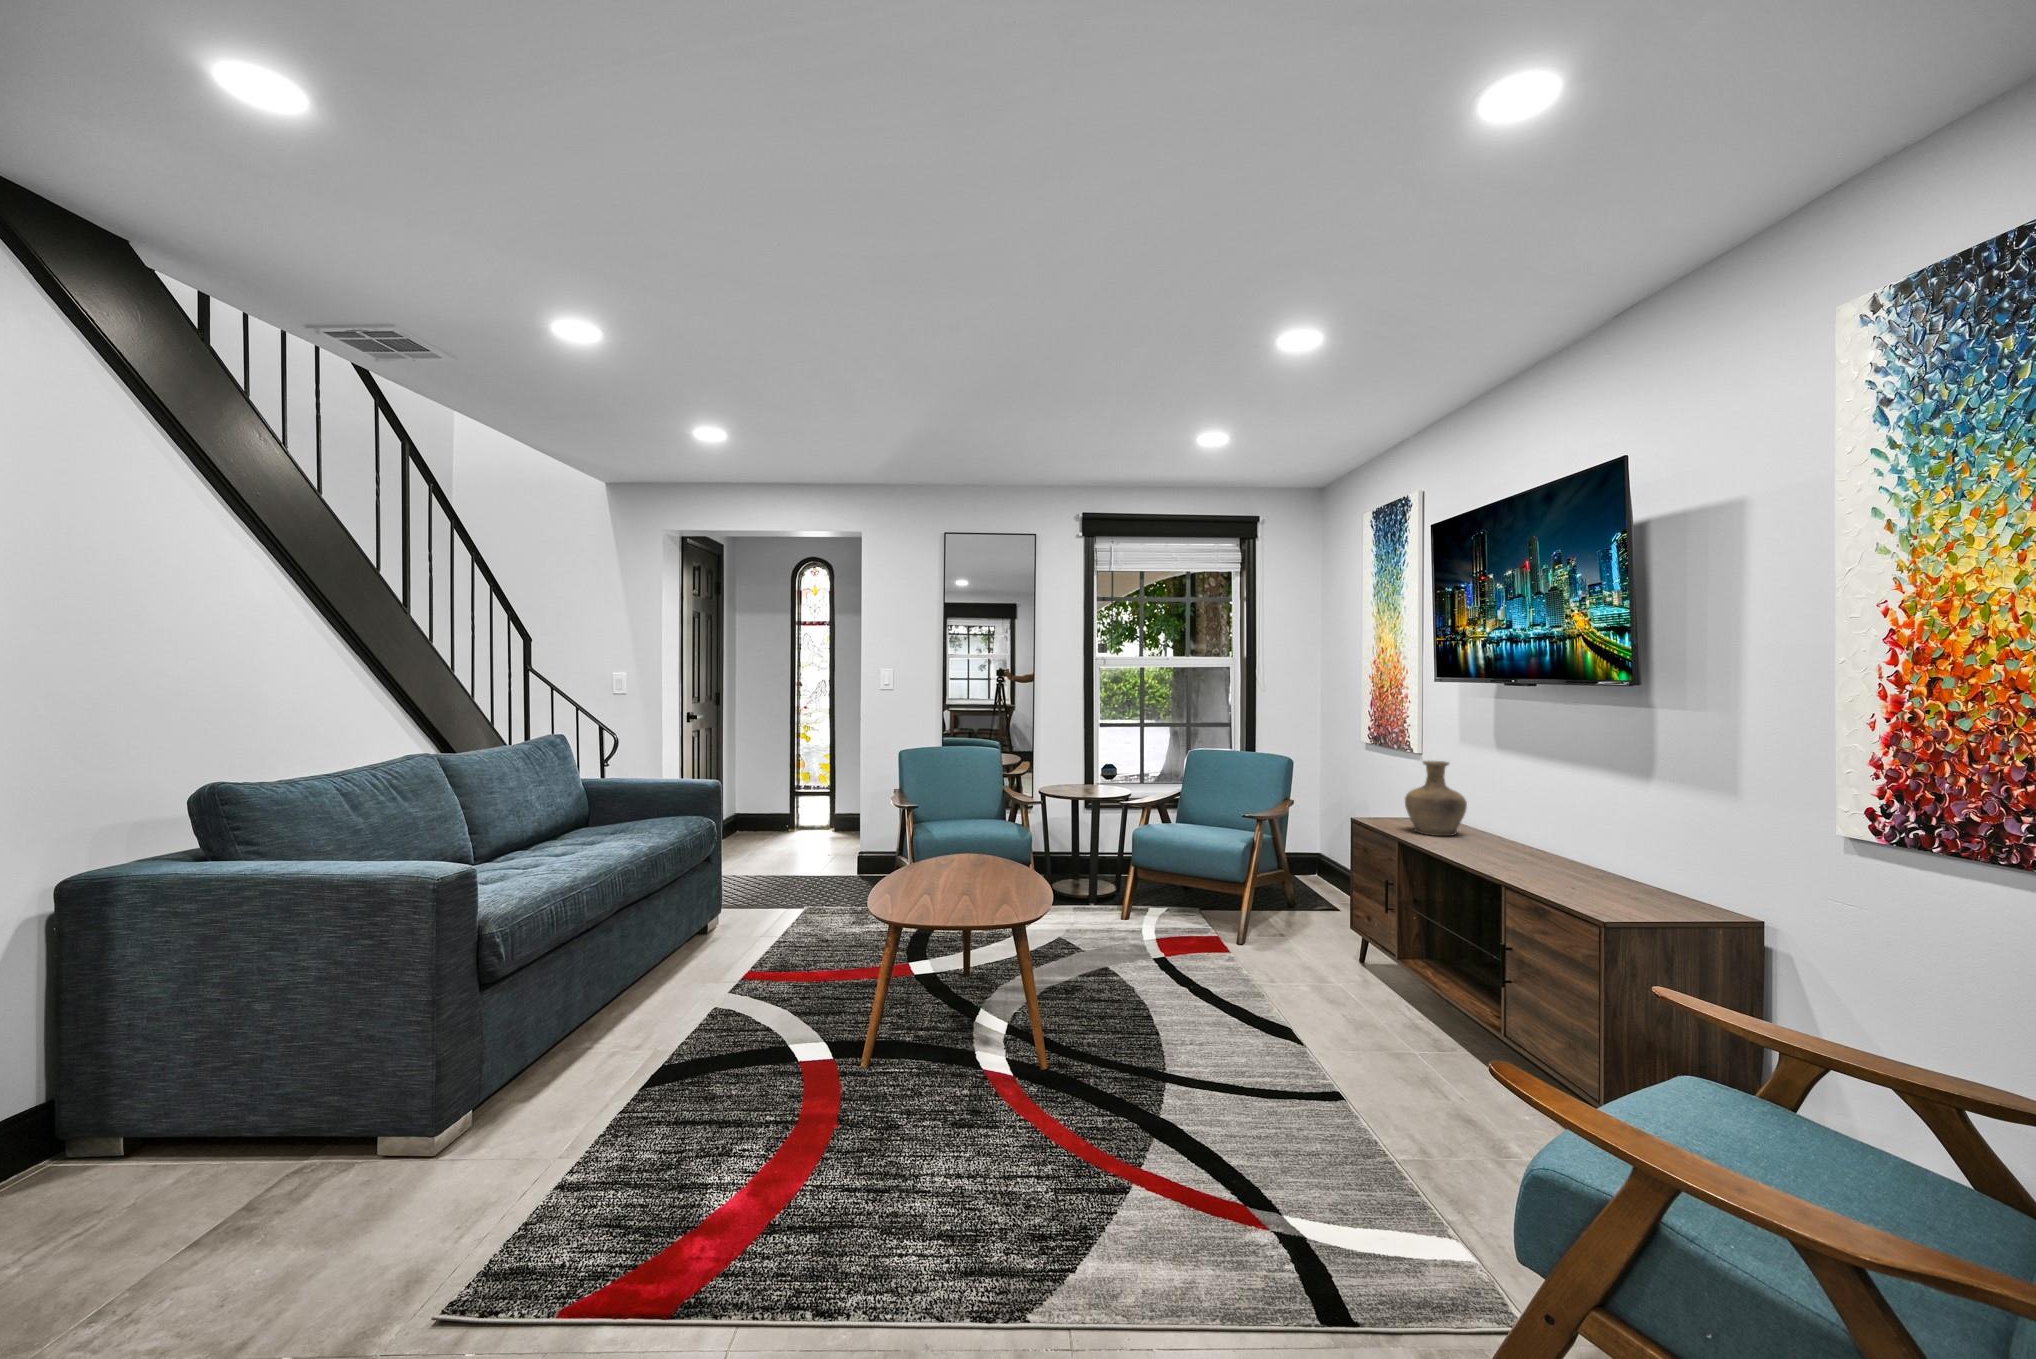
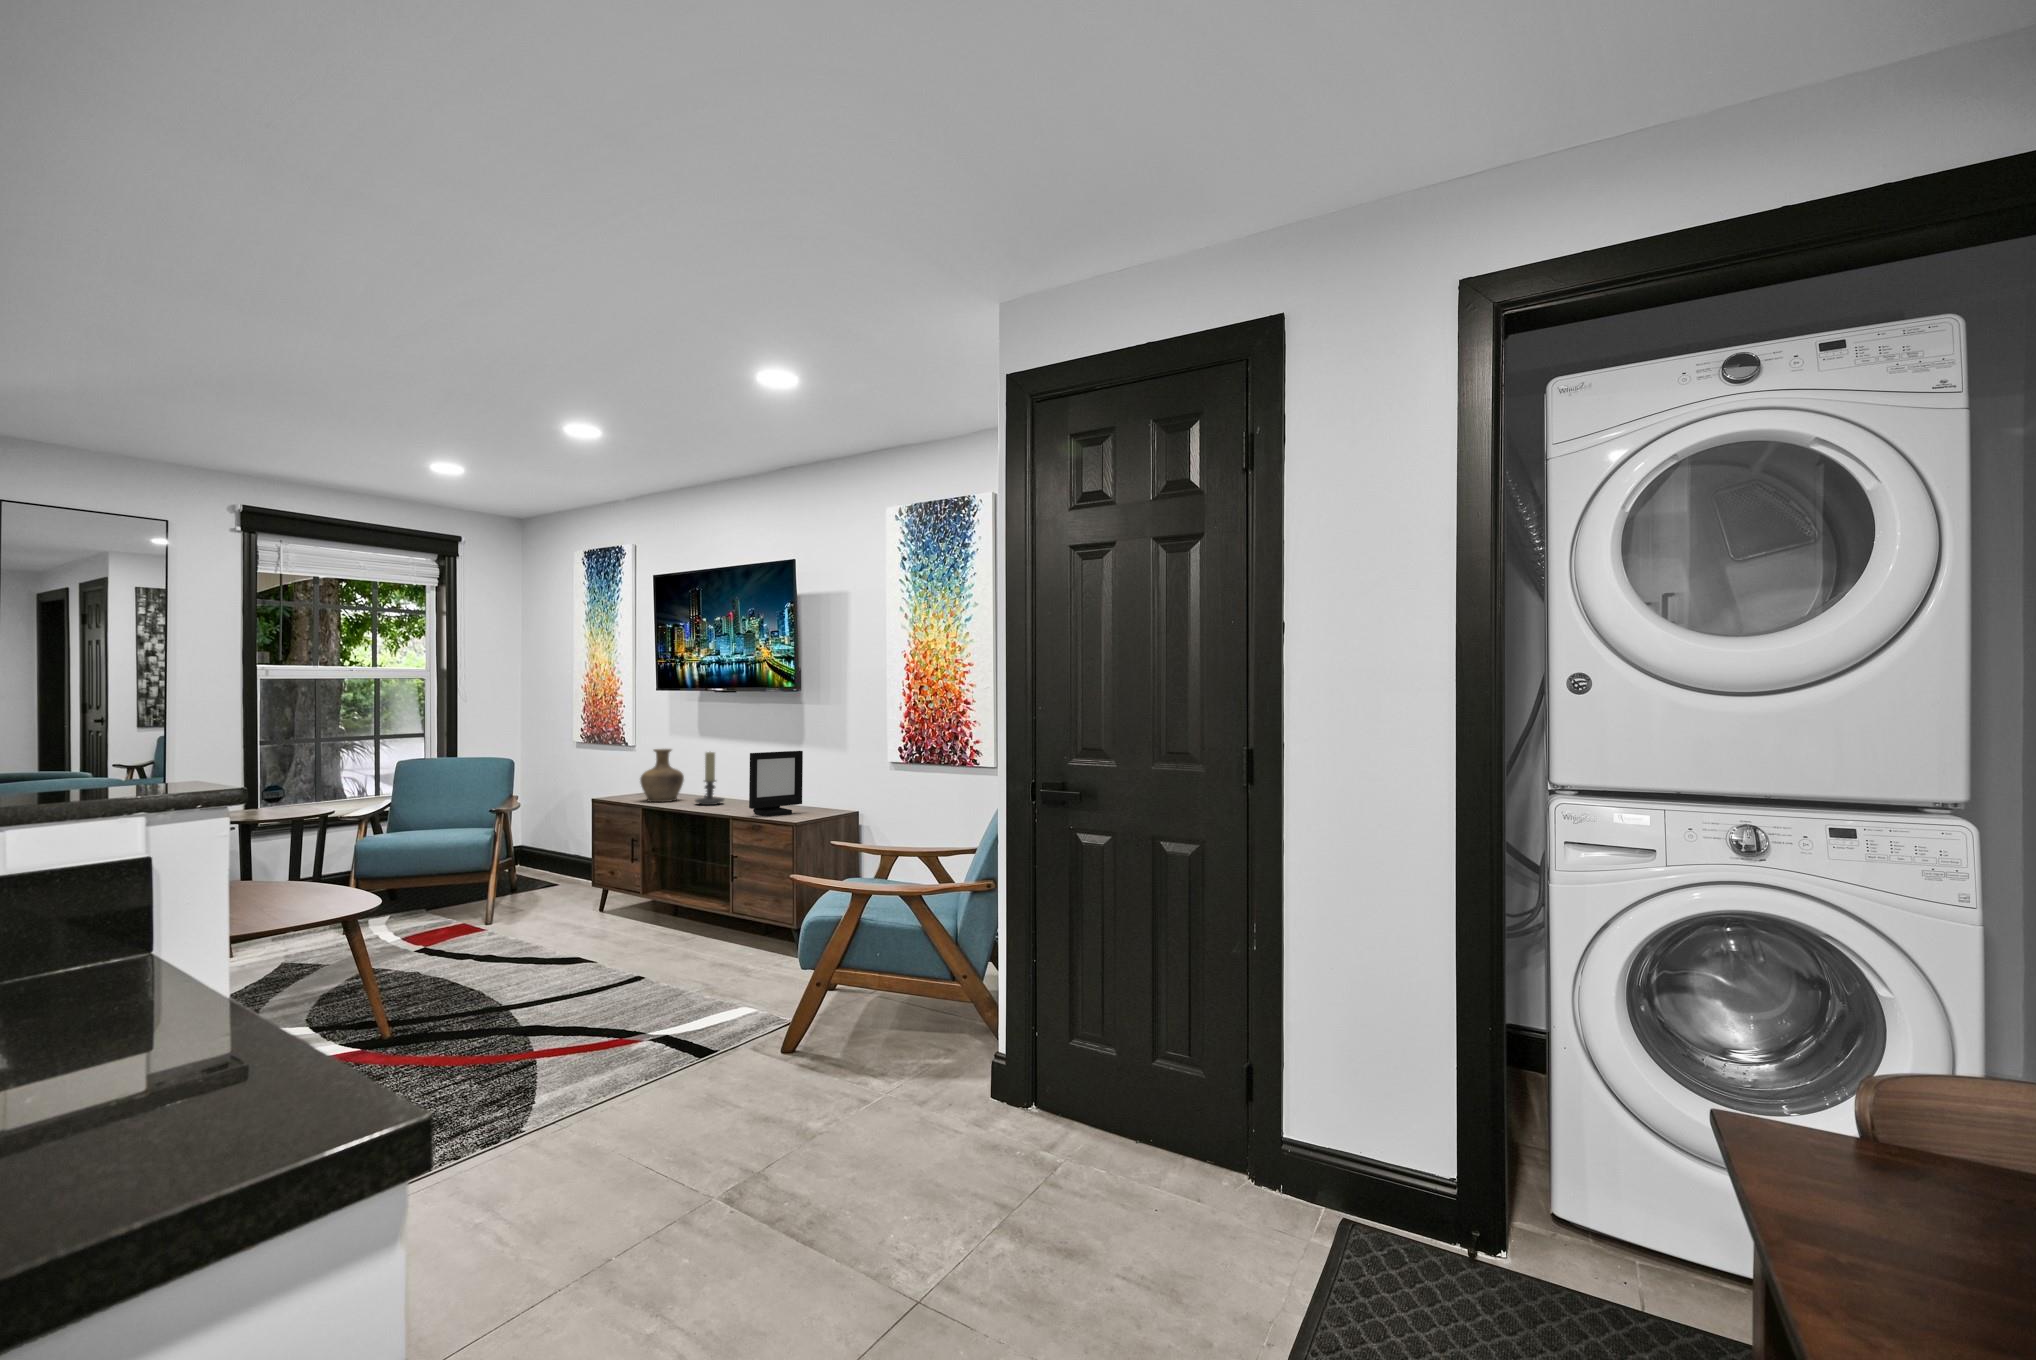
candle holder: none [1472,772,1520,853] -> present [695,752,724,805]
picture frame: none [1531,785,1640,898] -> present [749,751,803,816]

